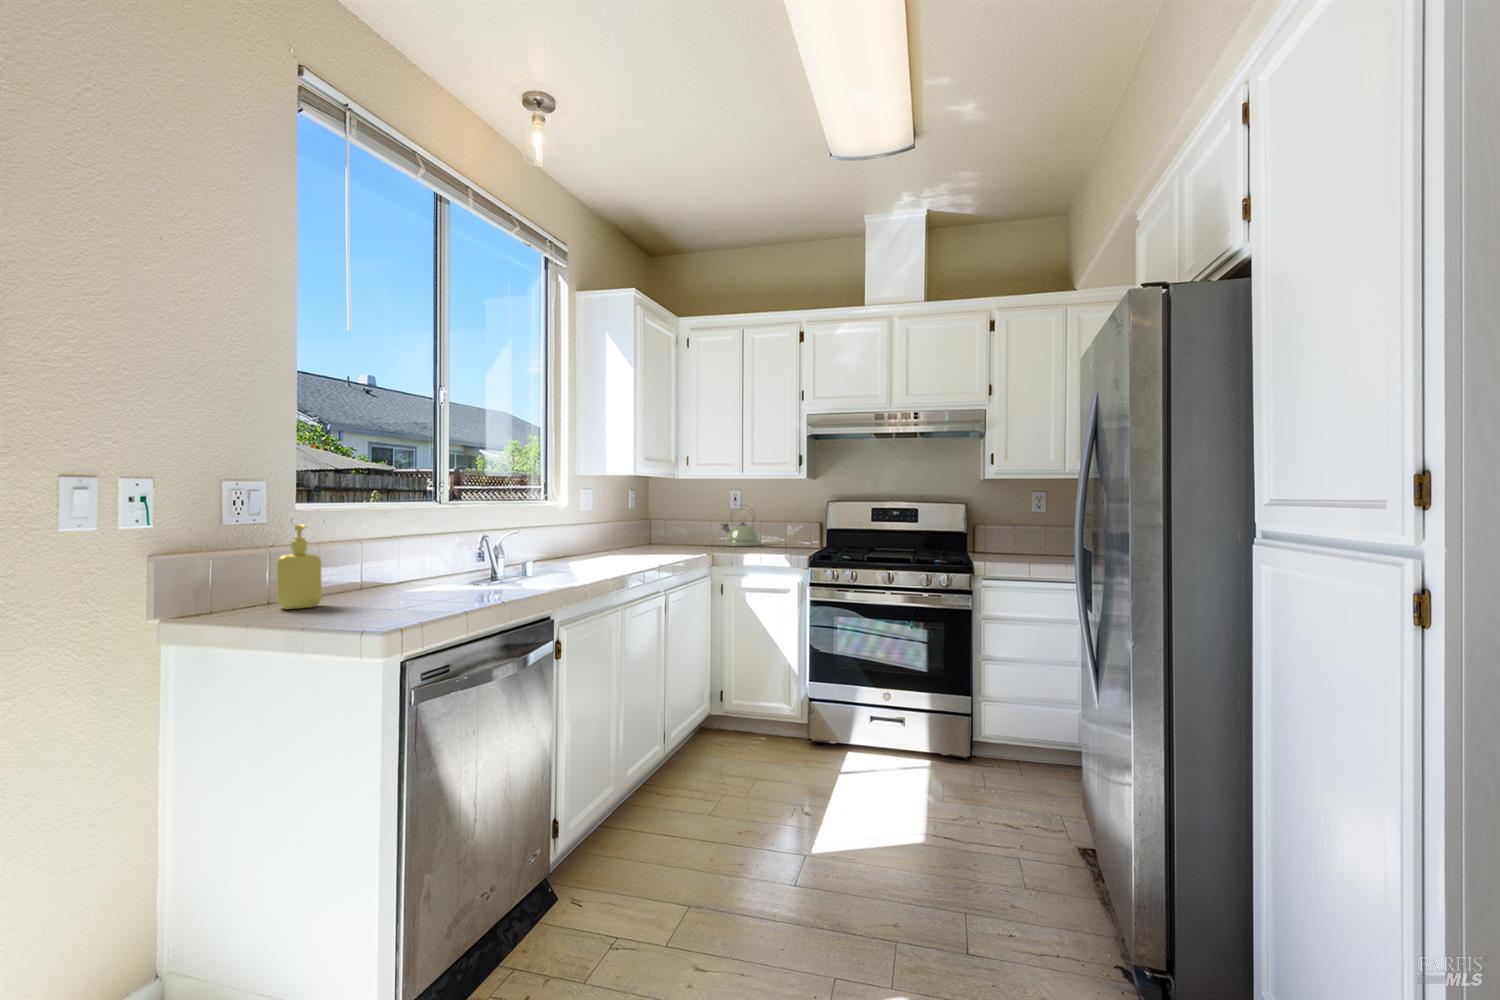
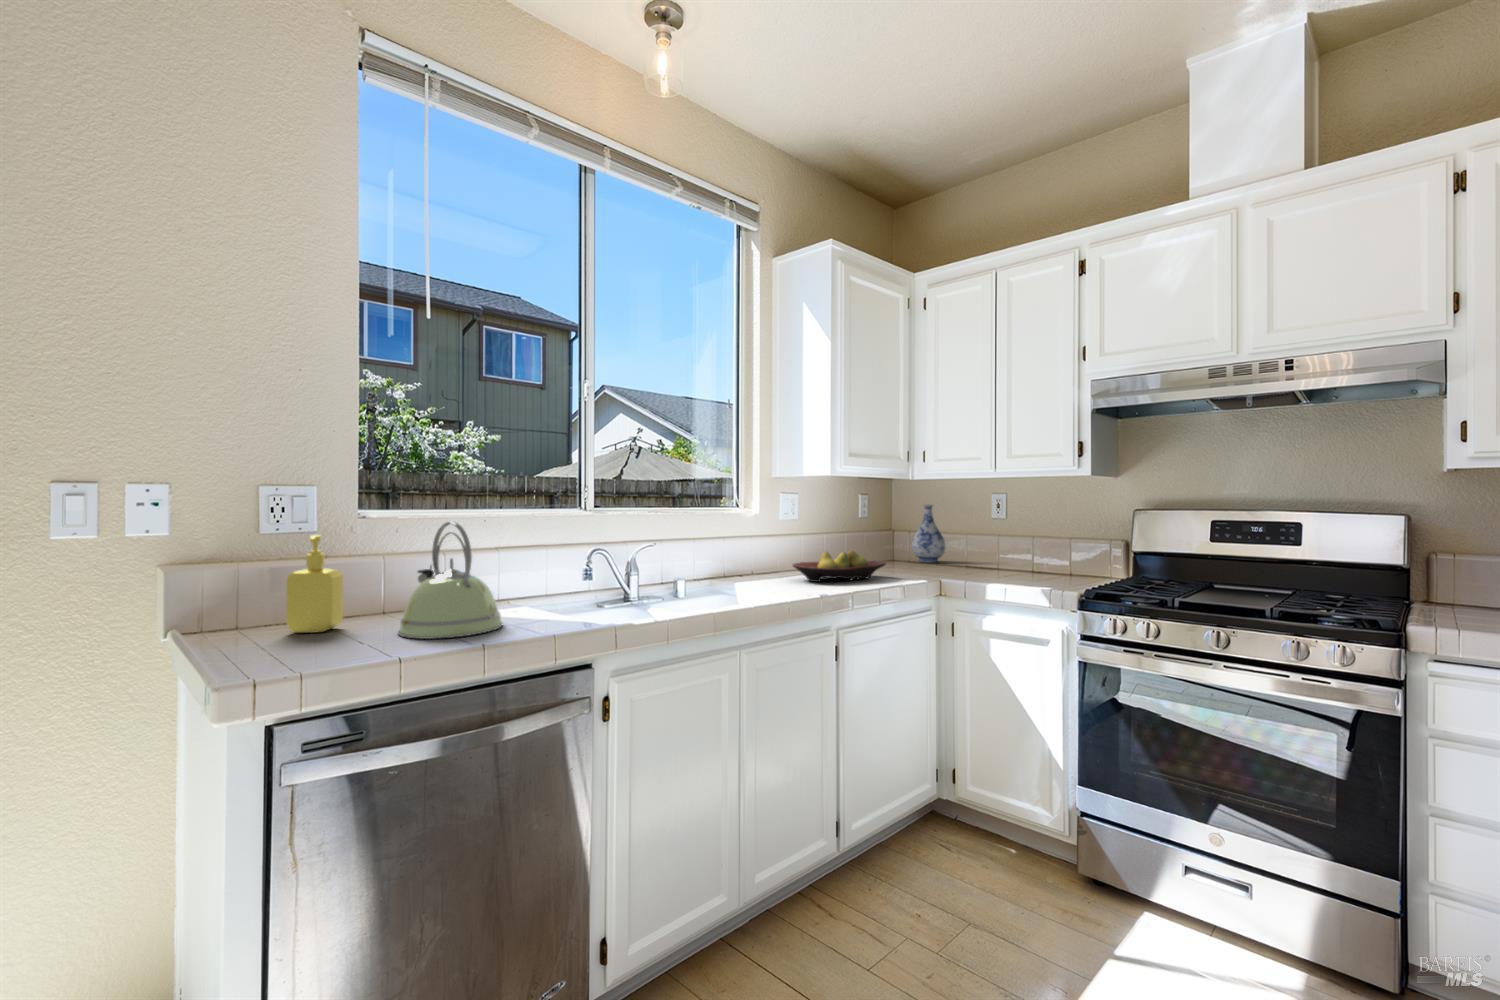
vase: none [675,499,700,545] -> present [912,505,945,562]
kettle: present [722,520,760,546] -> present [398,522,502,639]
fruit bowl: none [612,534,679,559] -> present [793,551,886,582]

